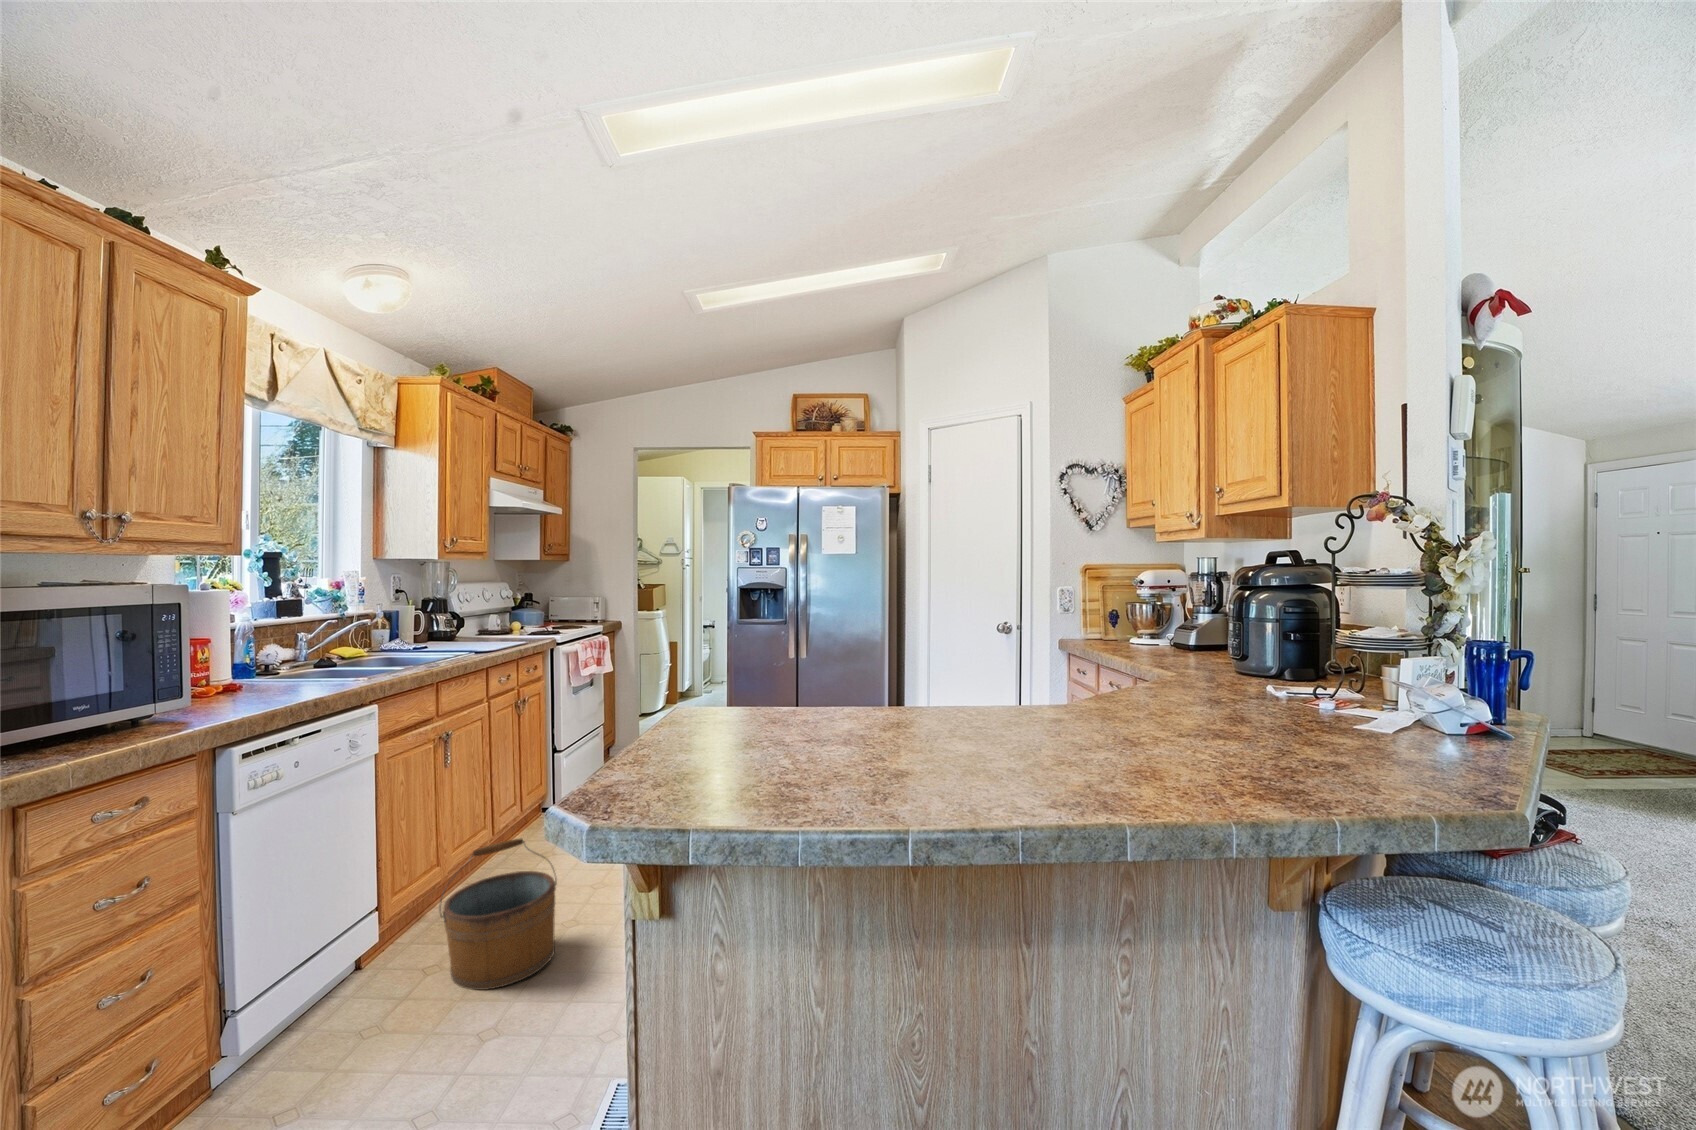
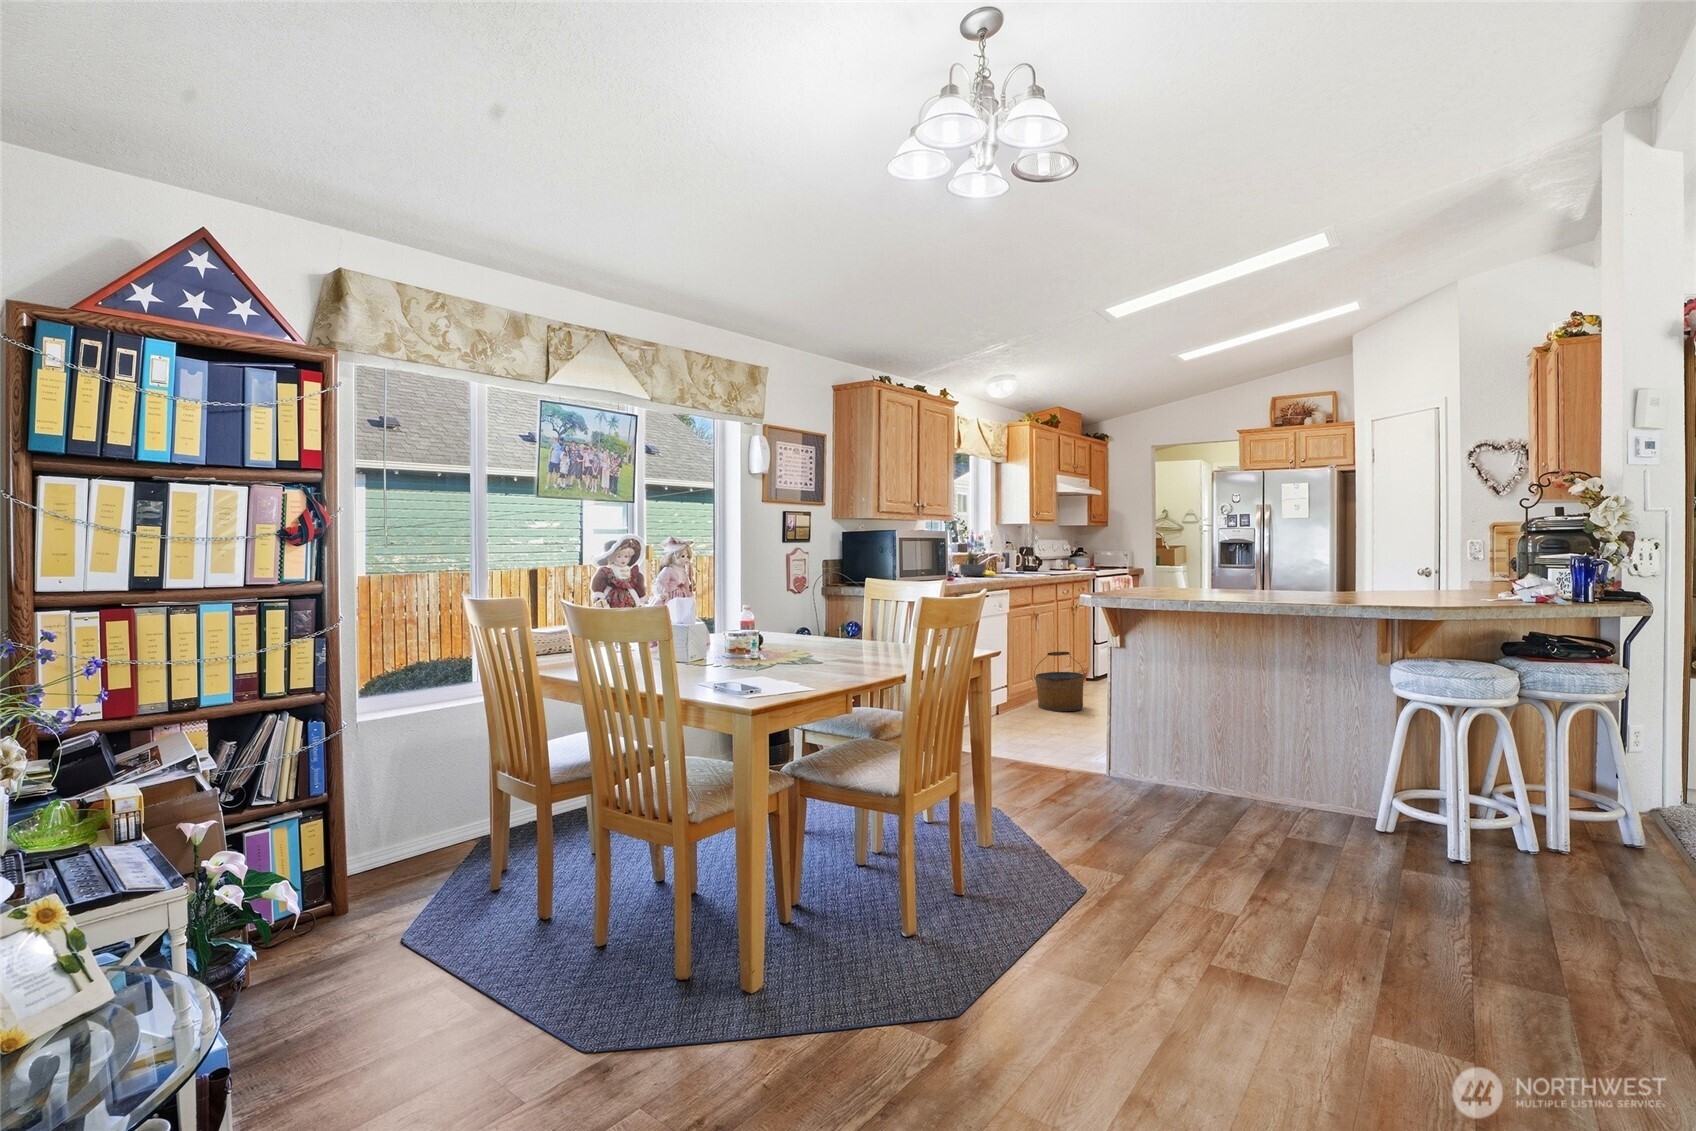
potted plant: none [227,576,312,696] -> present [959,530,986,576]

